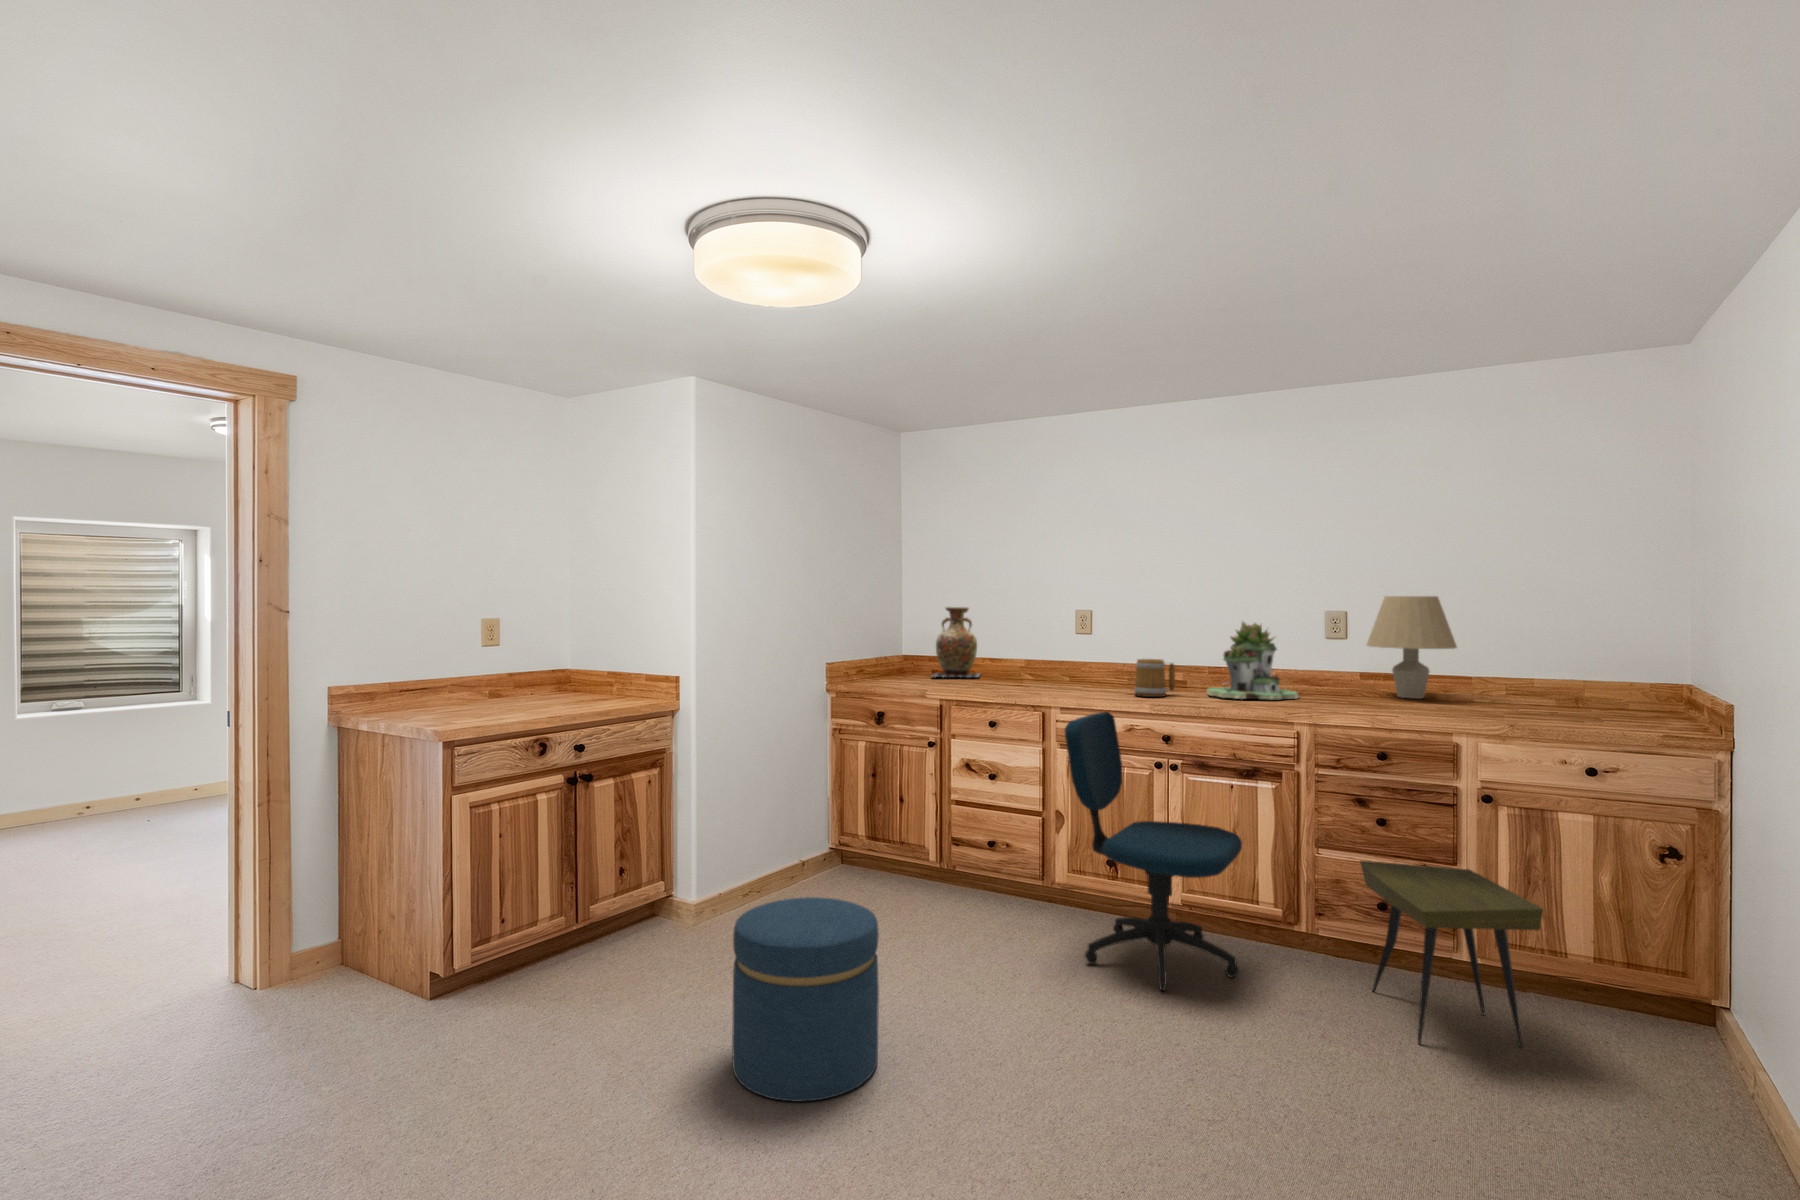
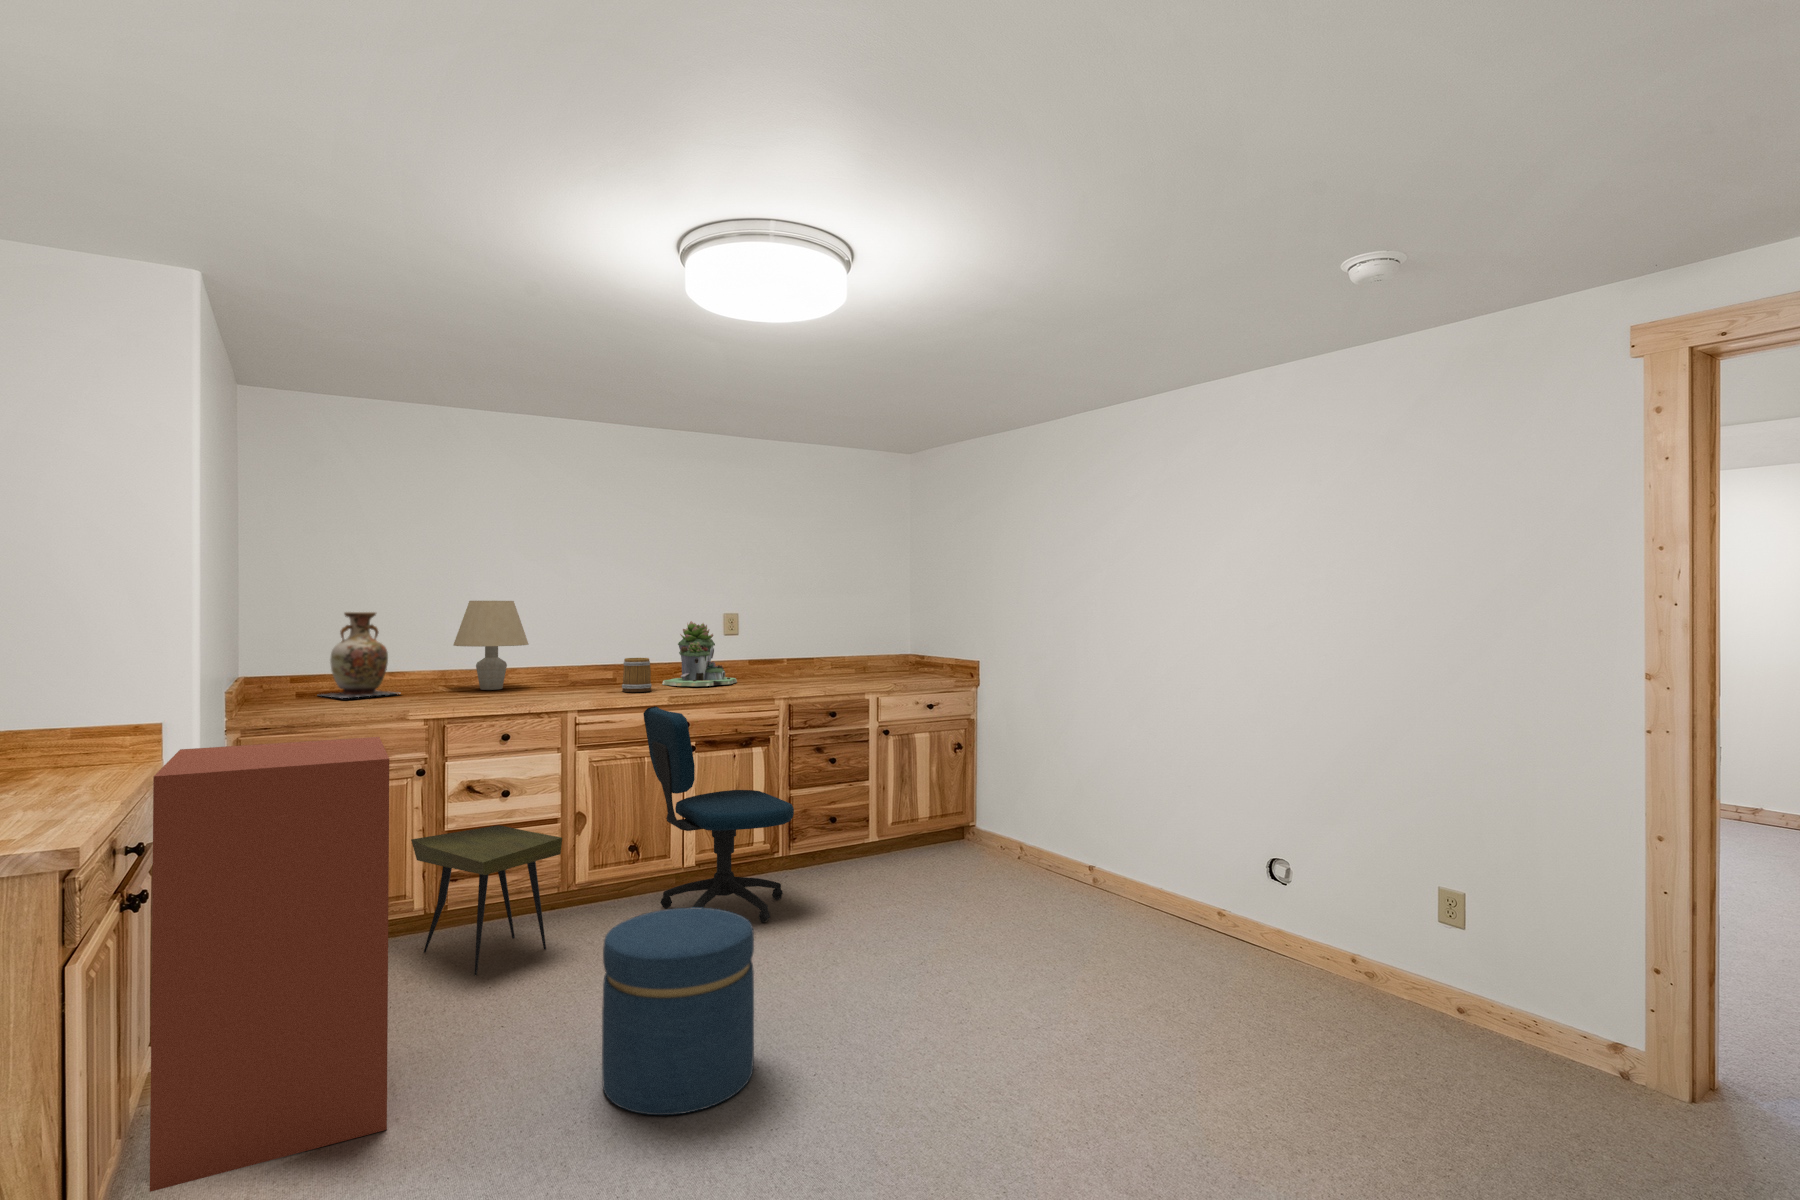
table lamp: present [1367,596,1457,698] -> present [453,601,528,690]
bookshelf: none [579,695,761,988] -> present [150,737,389,1192]
side table: present [1360,861,1543,1047] -> present [411,825,562,975]

